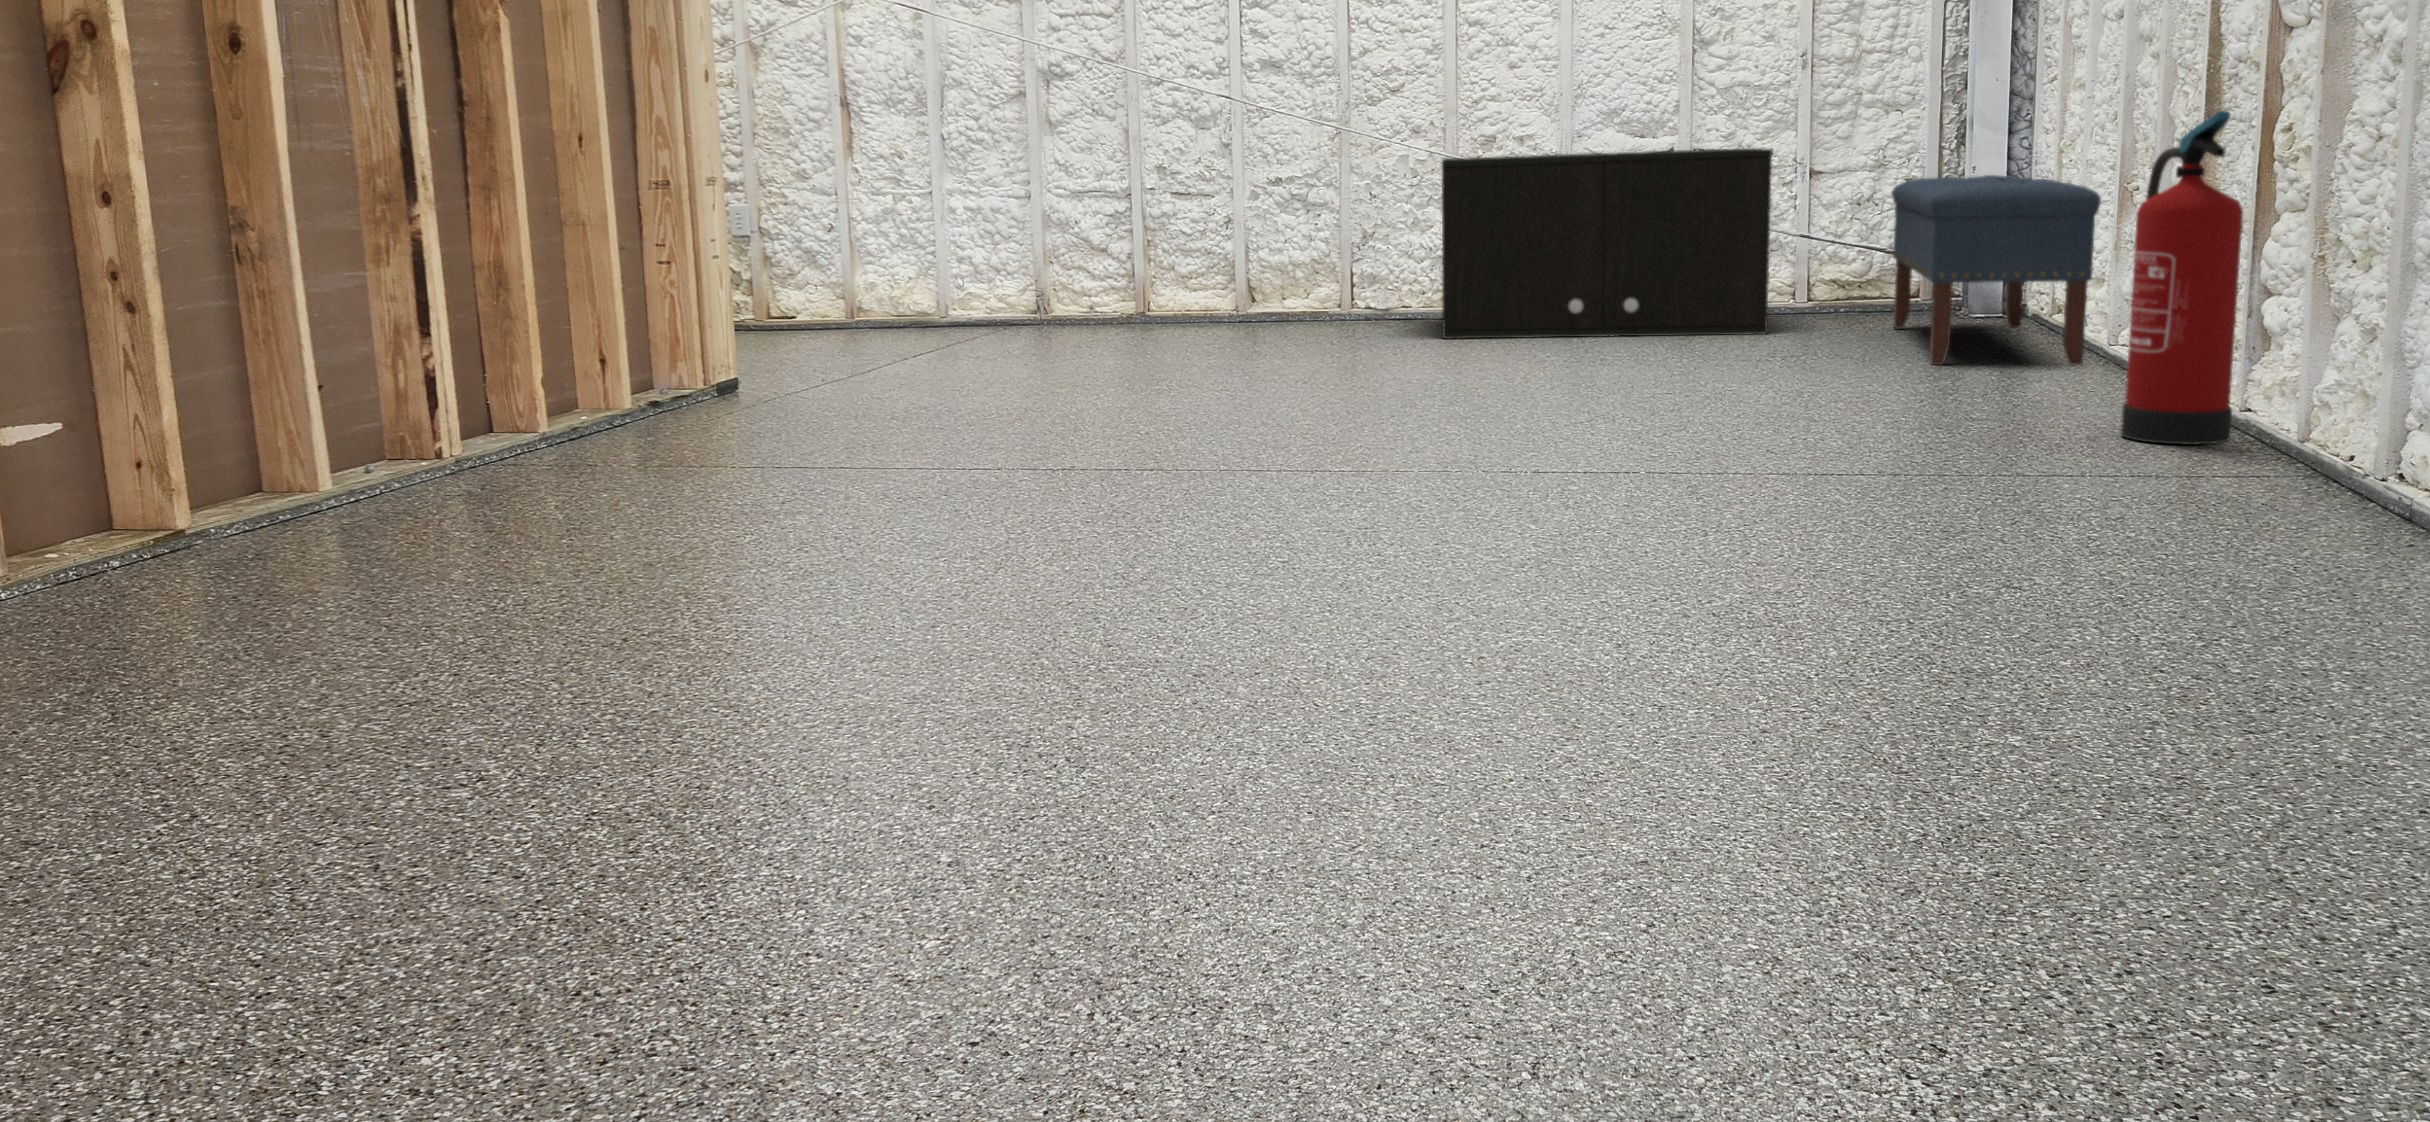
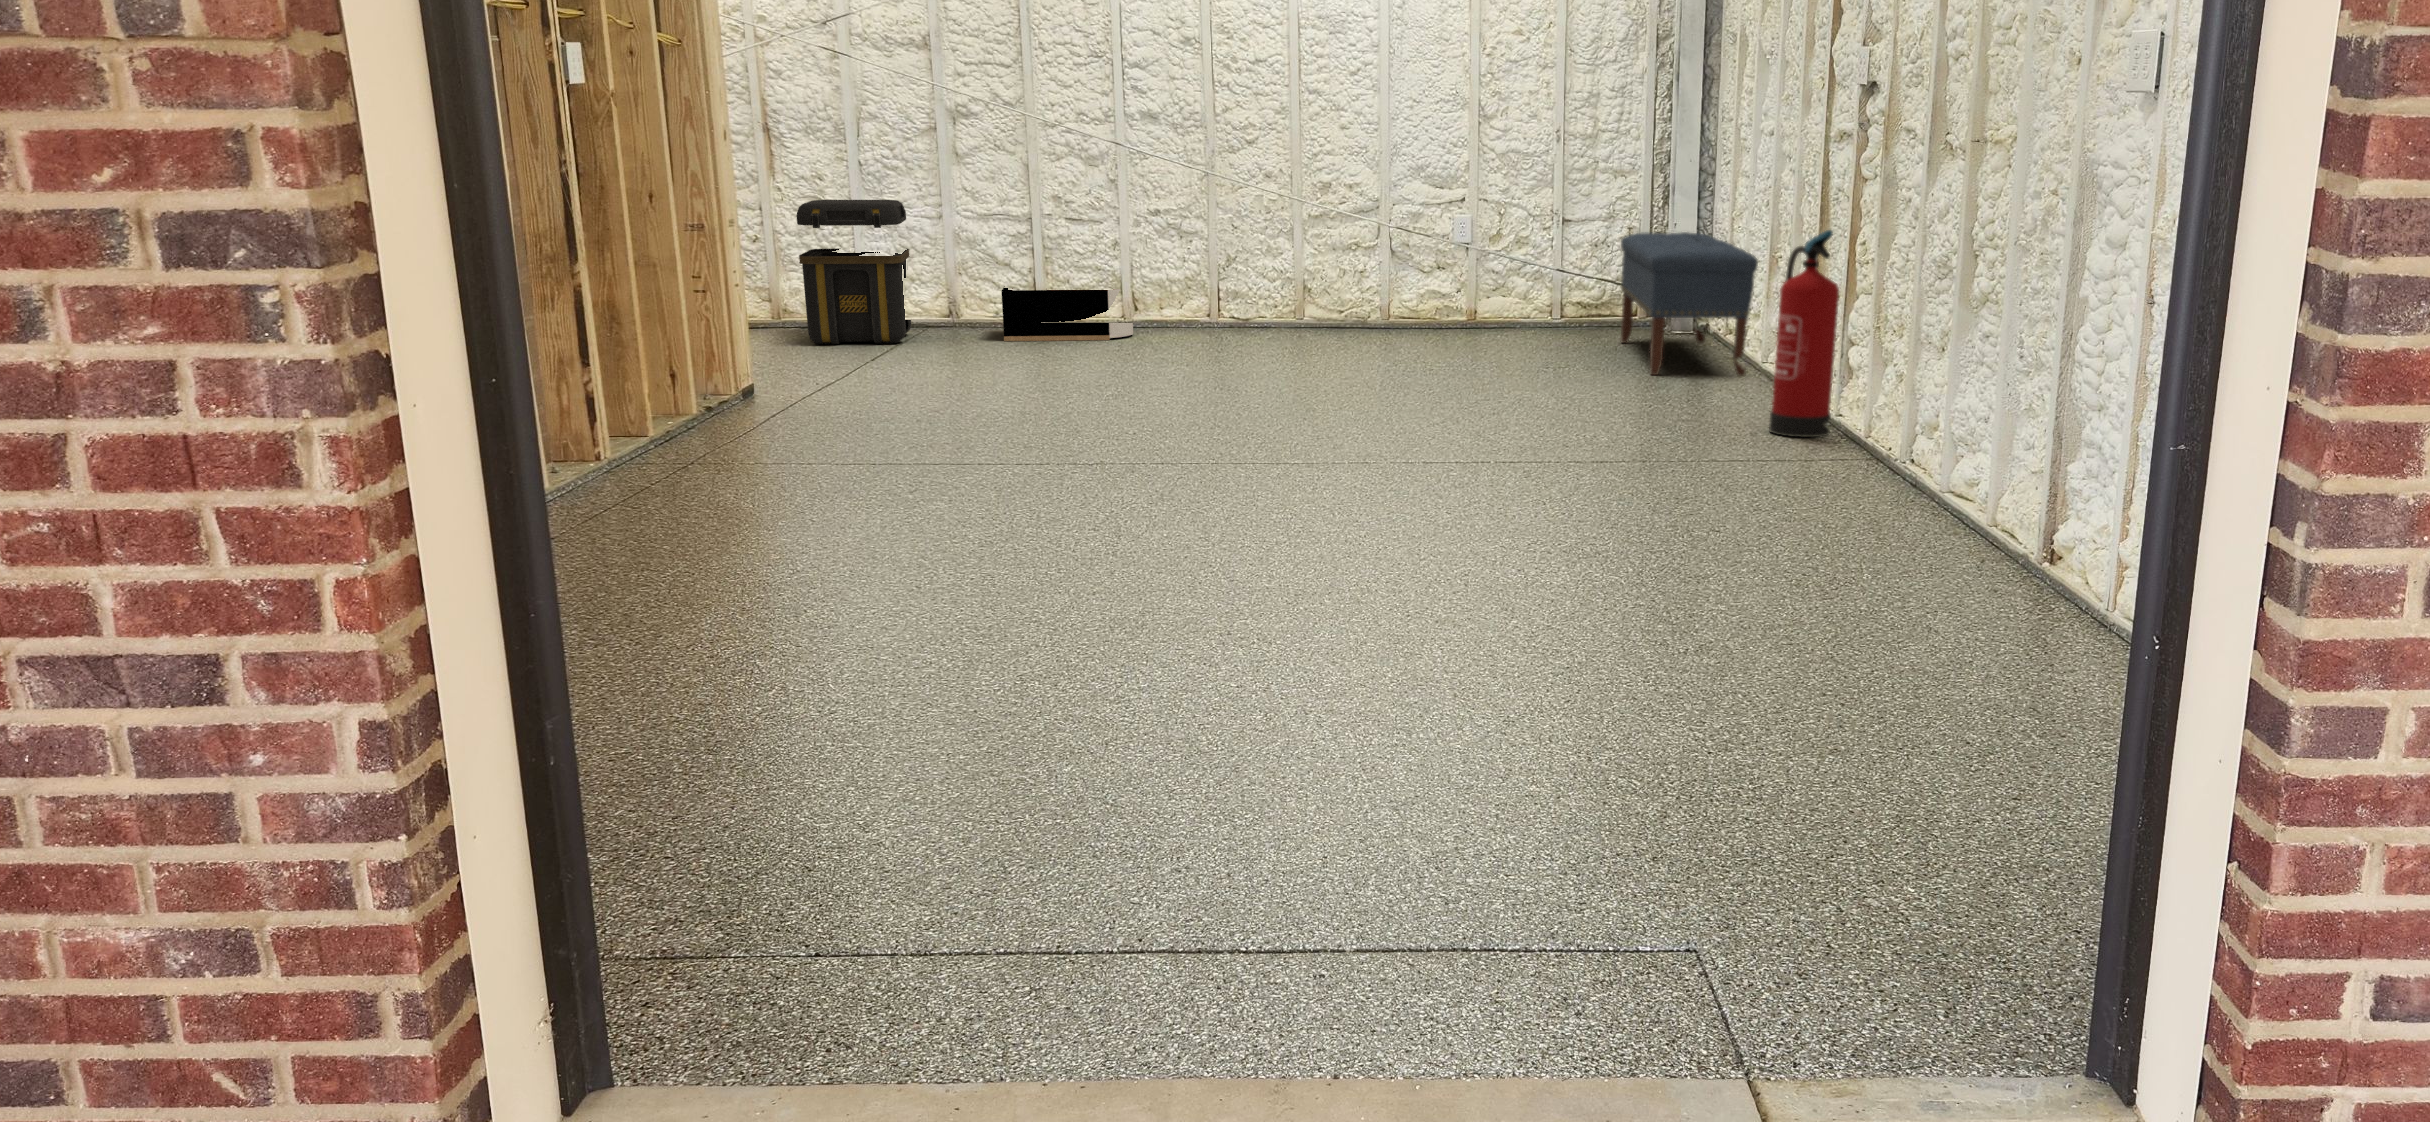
storage cabinet: present [1442,148,1773,339] -> none [1291,200,1540,348]
toolbox: none [859,176,991,342] -> present [796,200,911,344]
storage bin: none [1086,265,1245,336] -> present [1001,286,1133,341]

